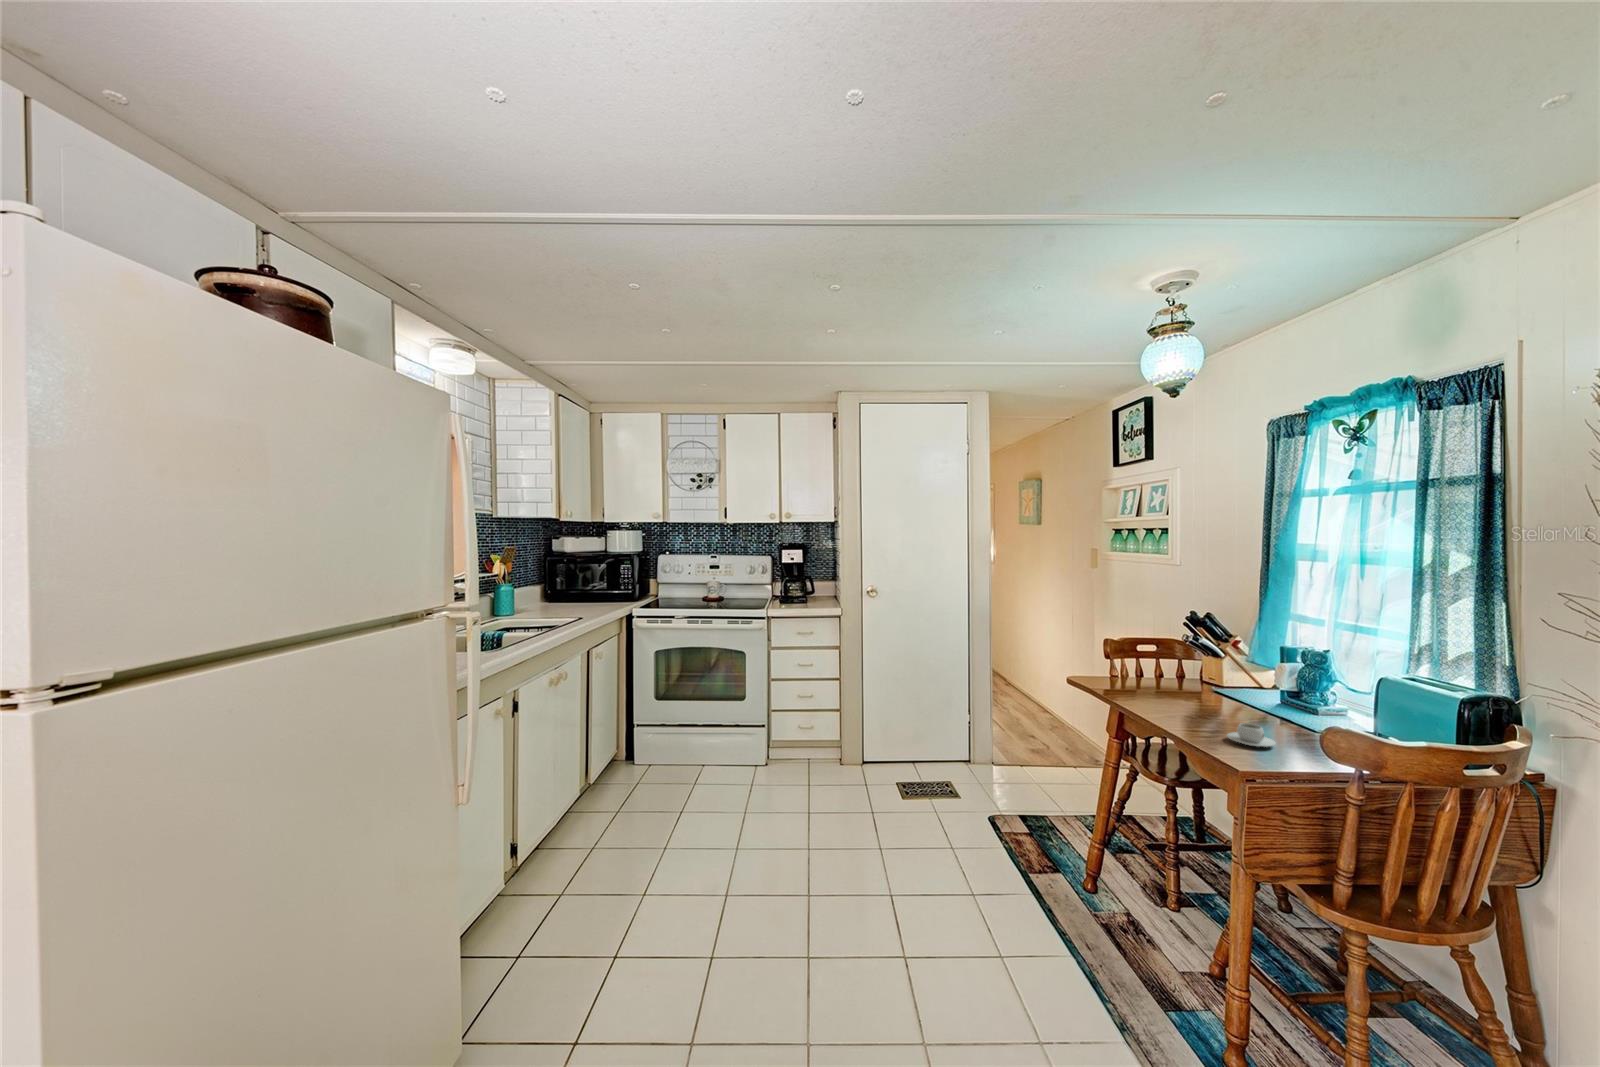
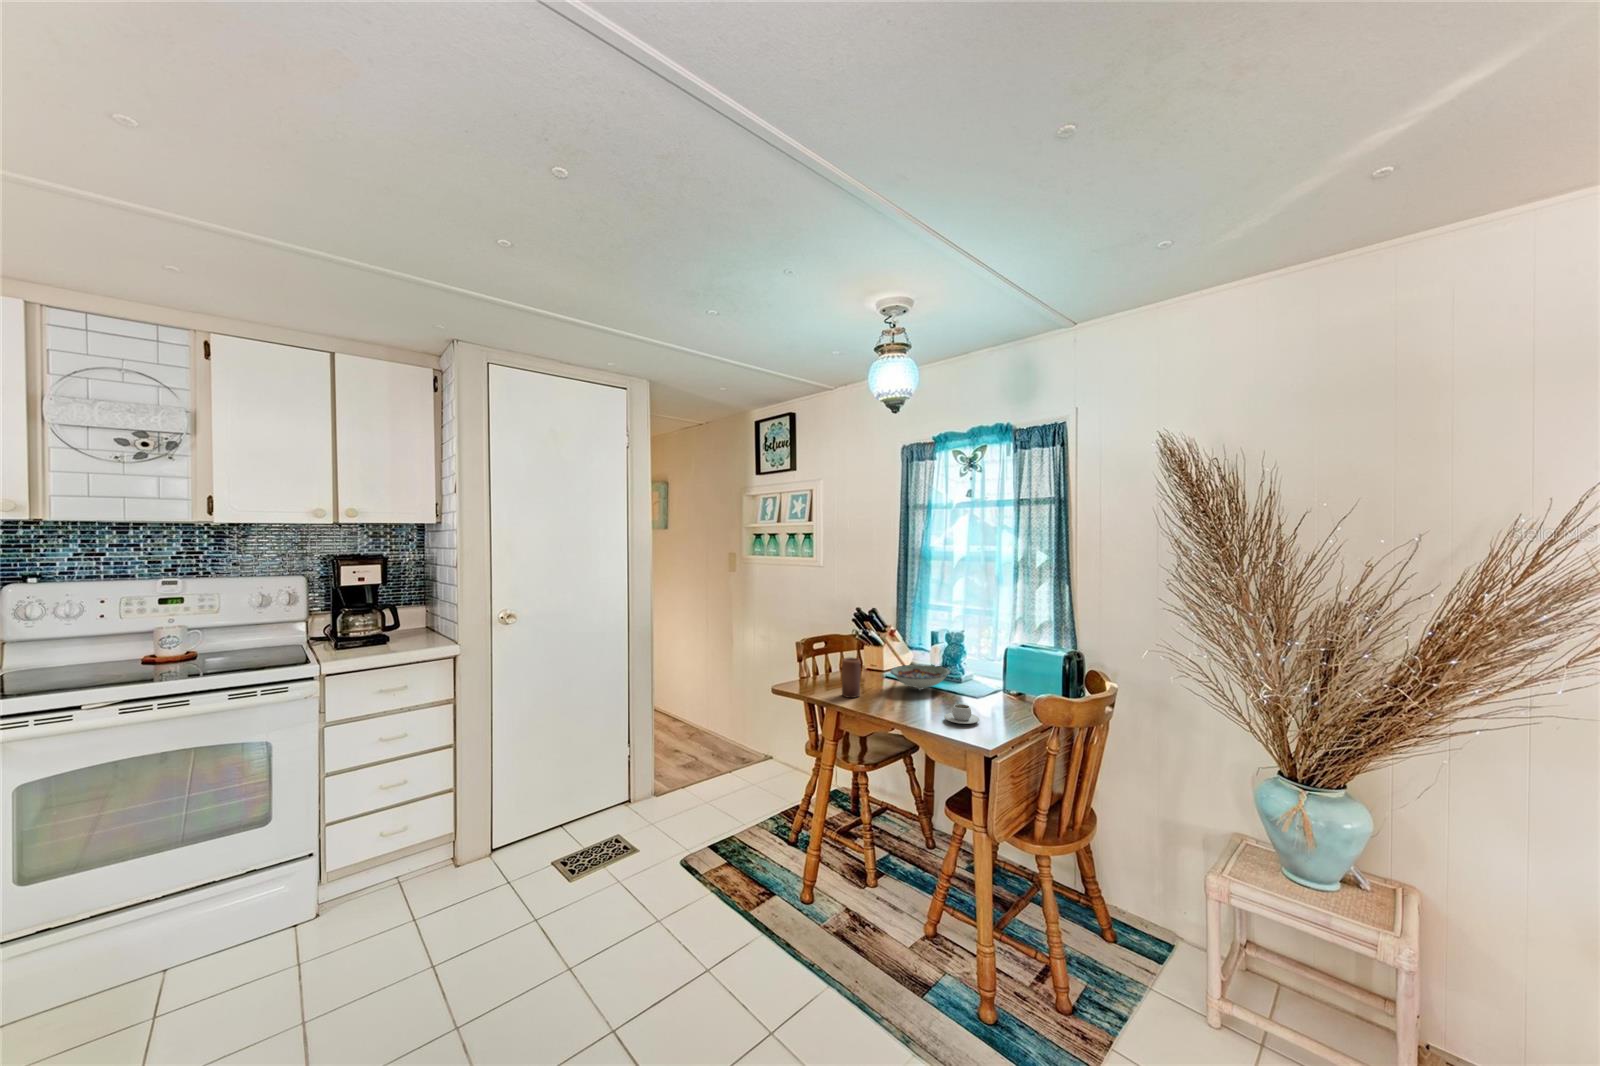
candle: none [1136,659,1159,701] -> present [842,658,860,698]
bowl: none [1203,680,1295,710] -> present [890,664,950,690]

